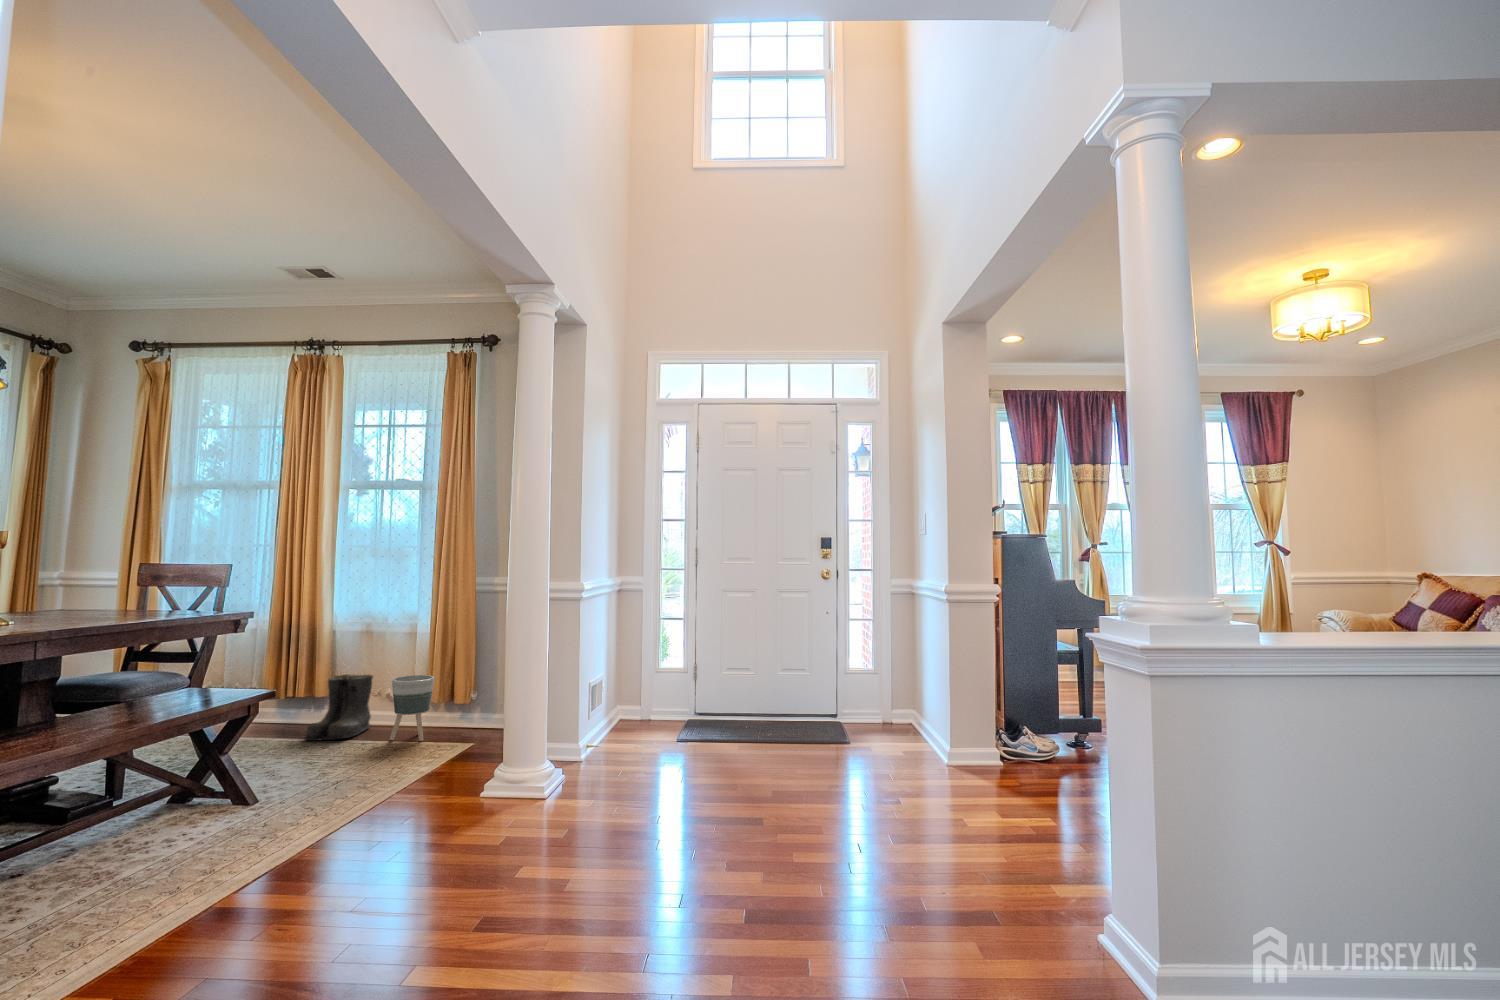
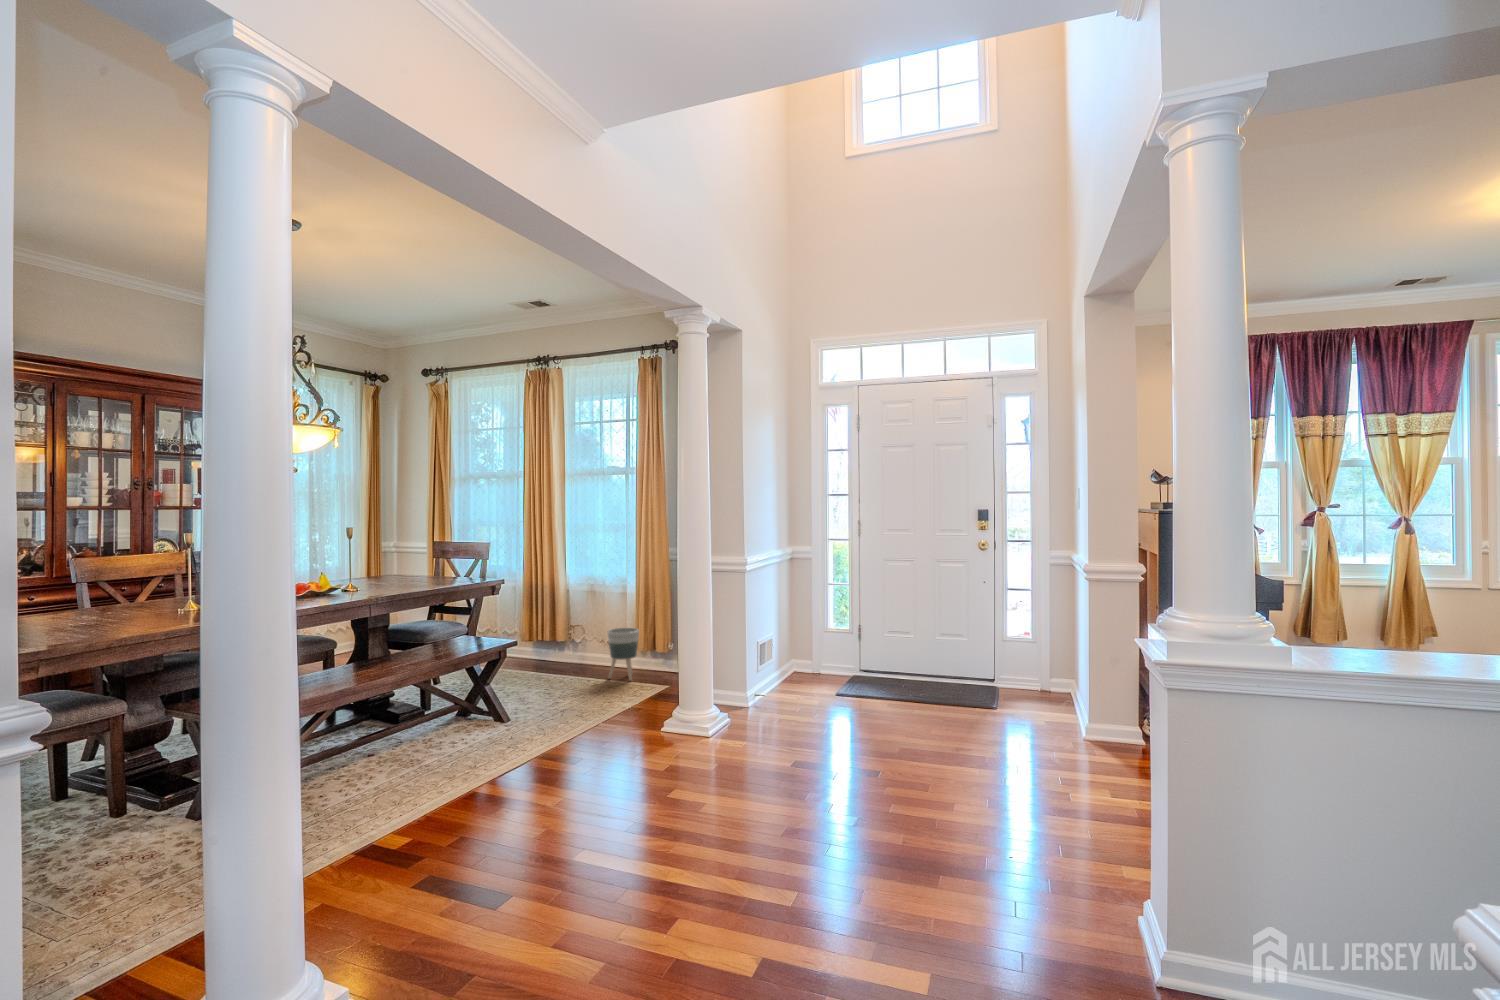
boots: present [305,674,373,741] -> none [549,624,599,675]

